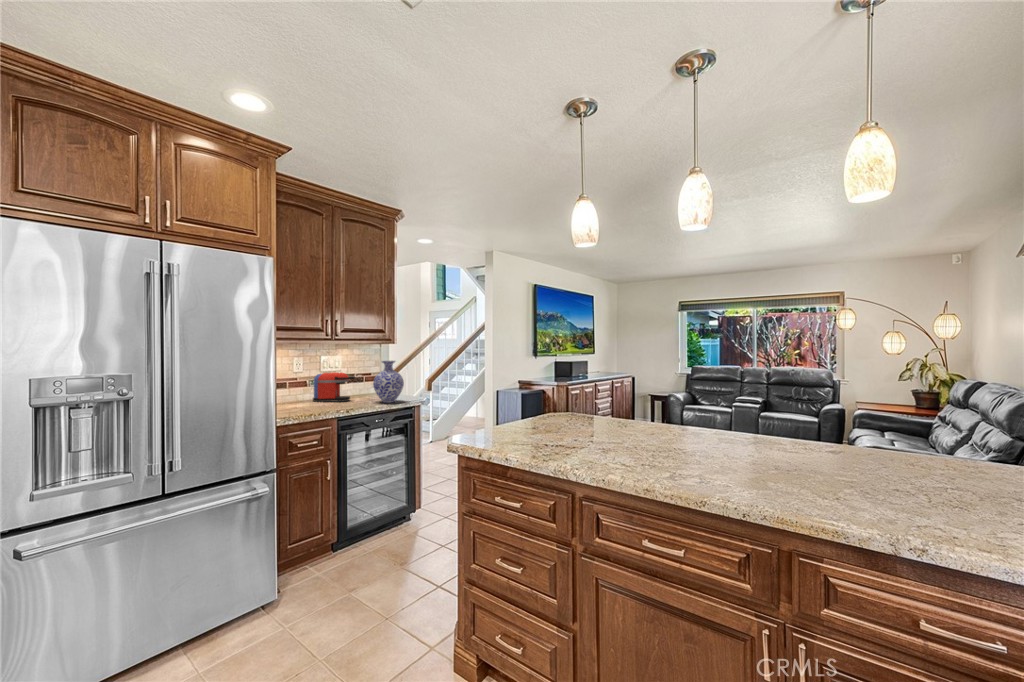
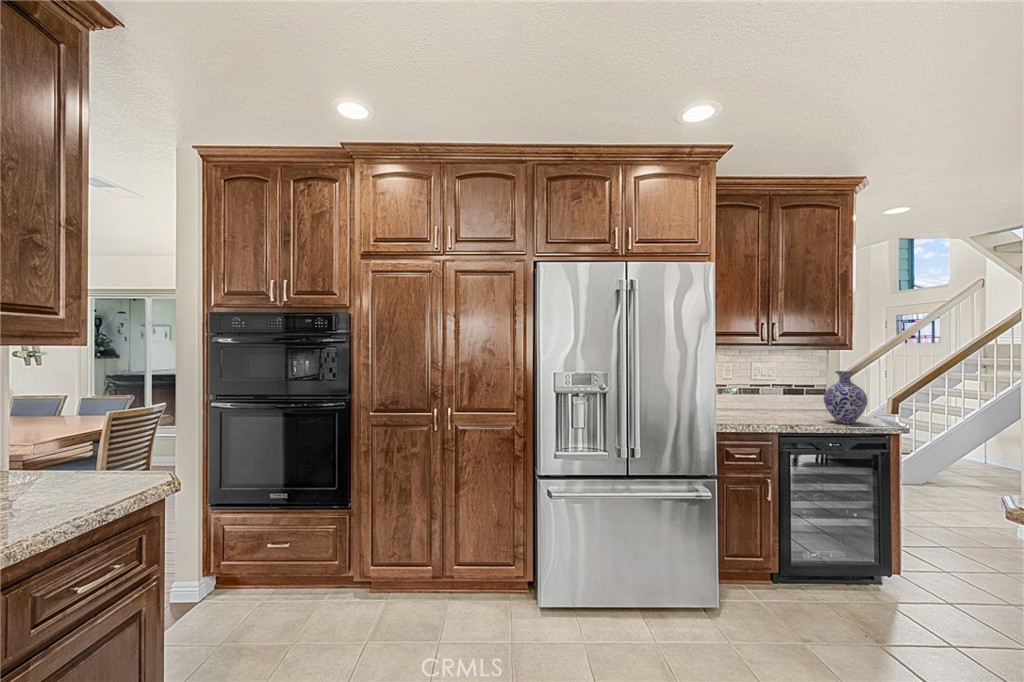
coffee maker: present [313,372,355,402] -> none [750,382,800,416]

